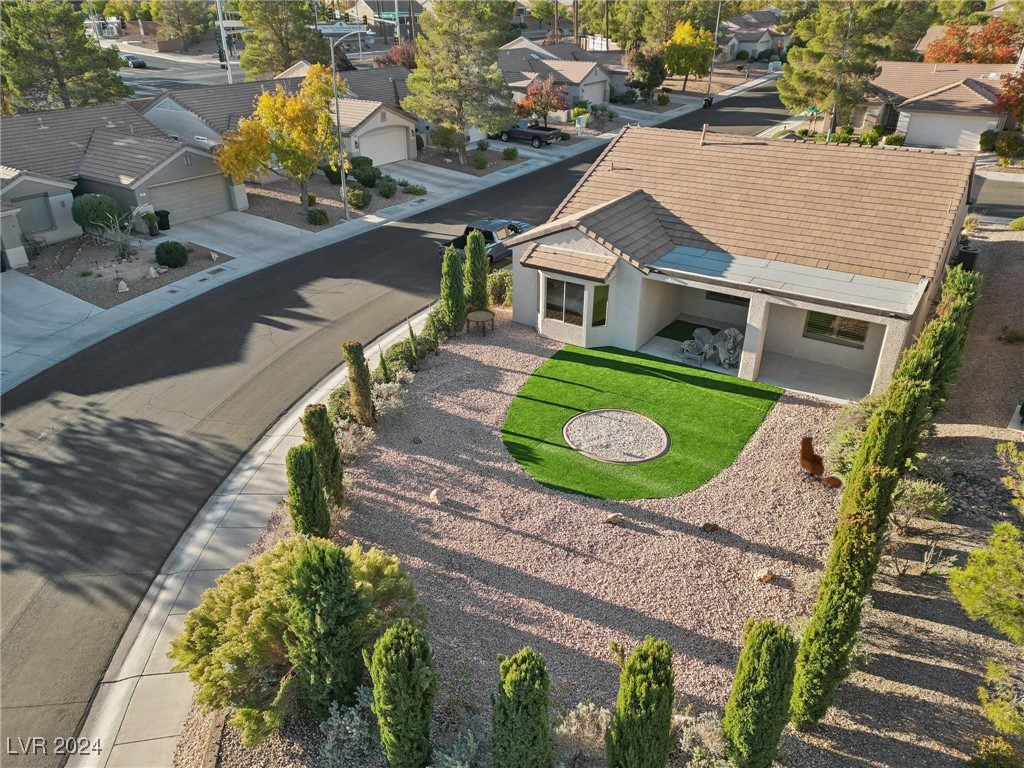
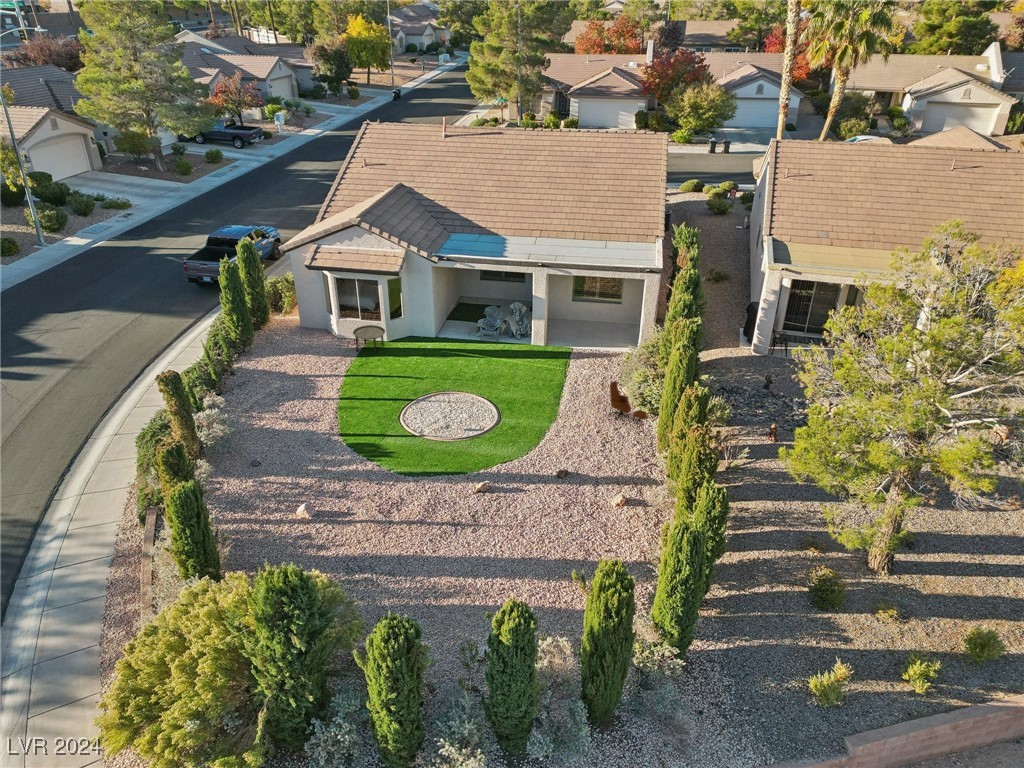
round table: present [465,309,495,336] -> present [353,325,385,354]

